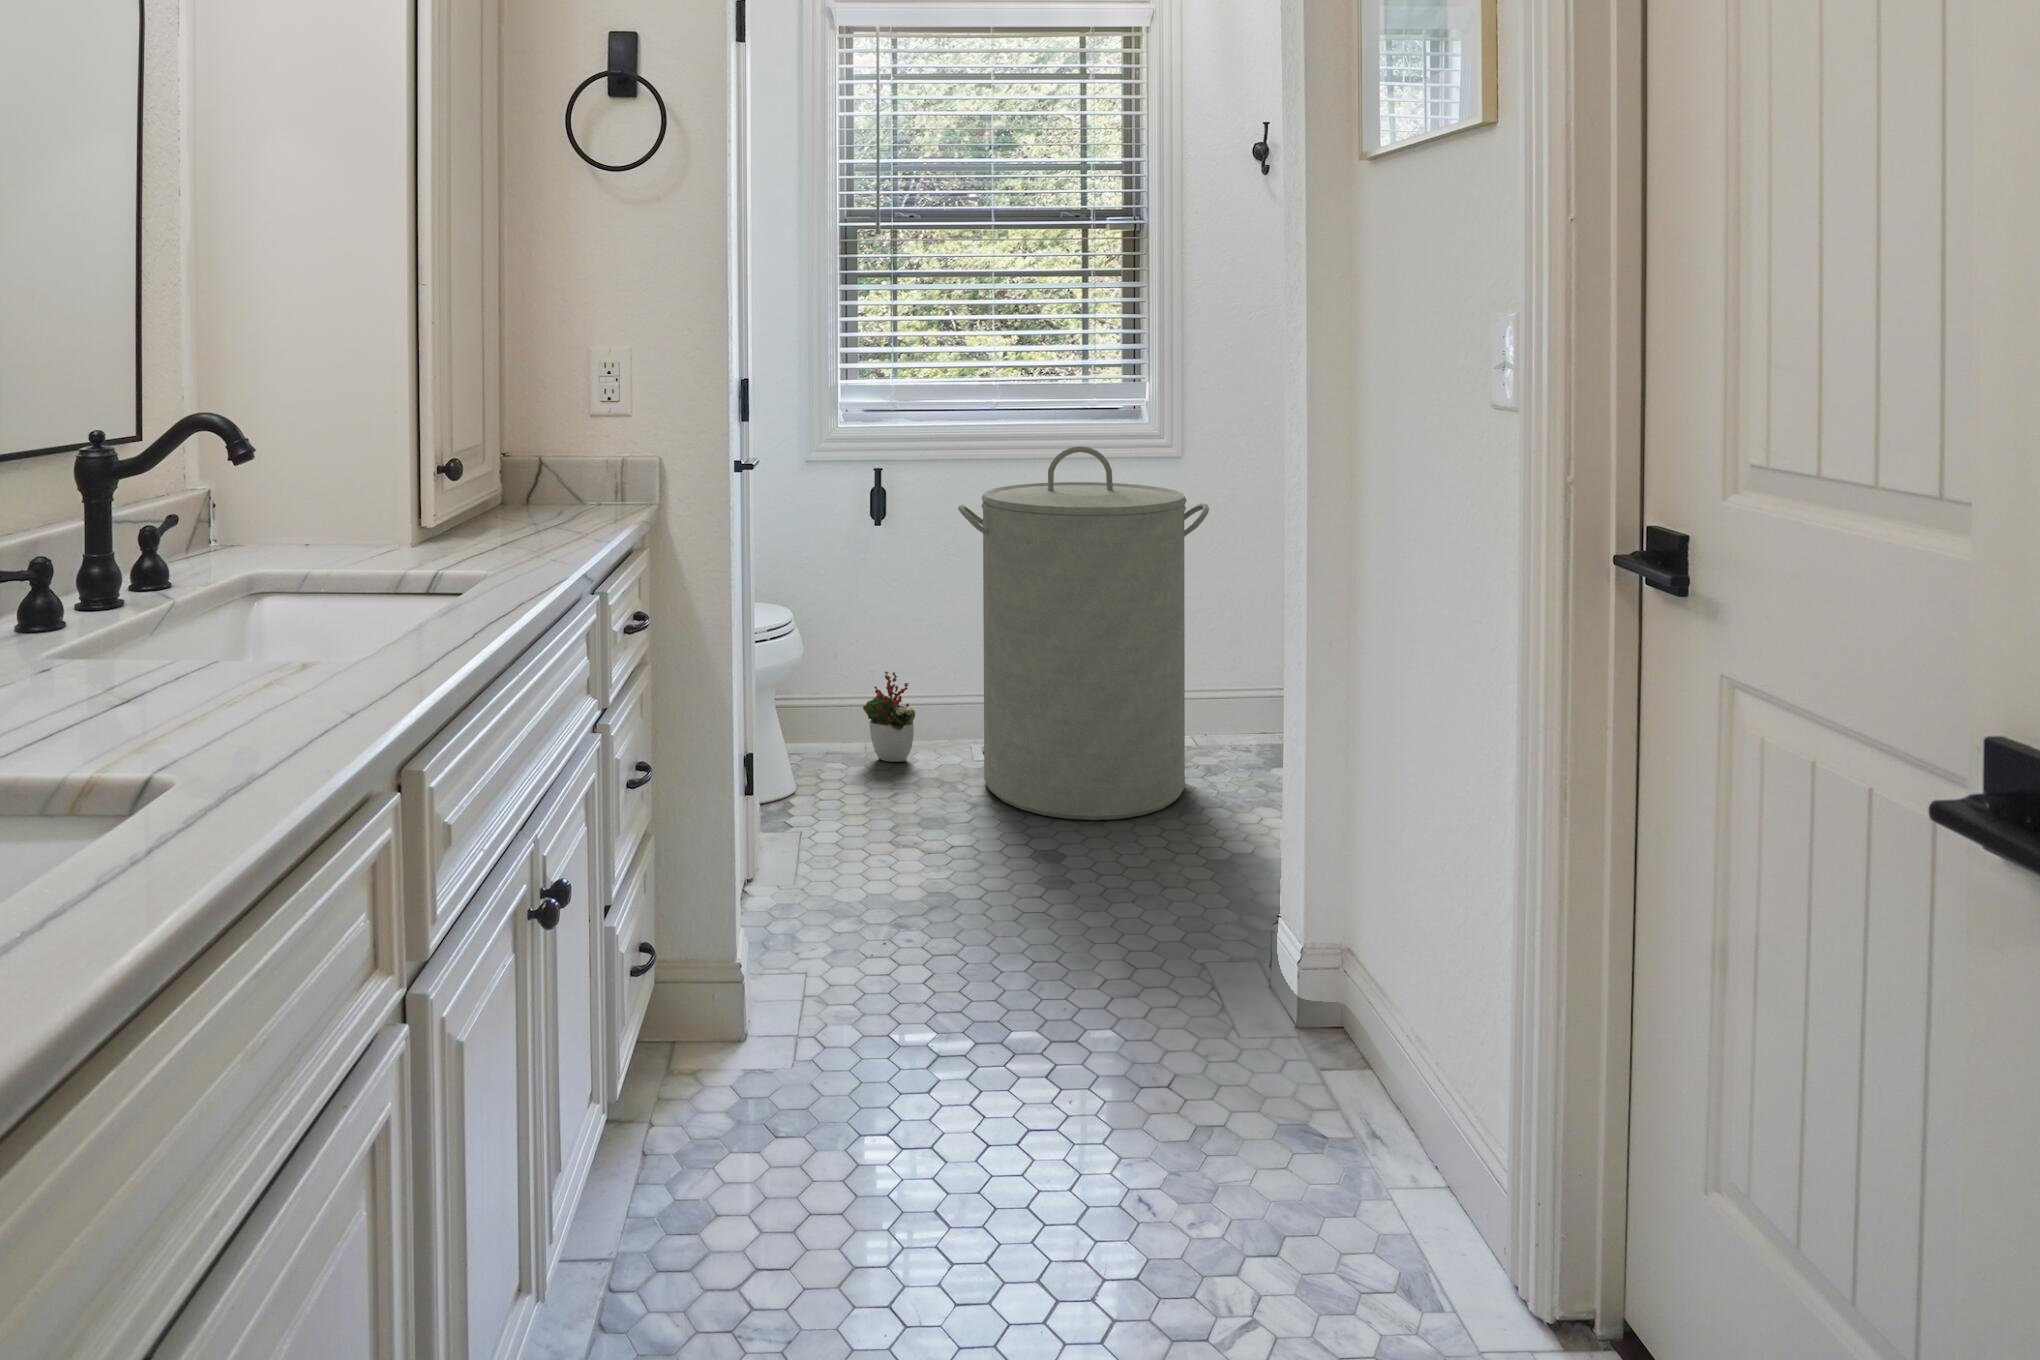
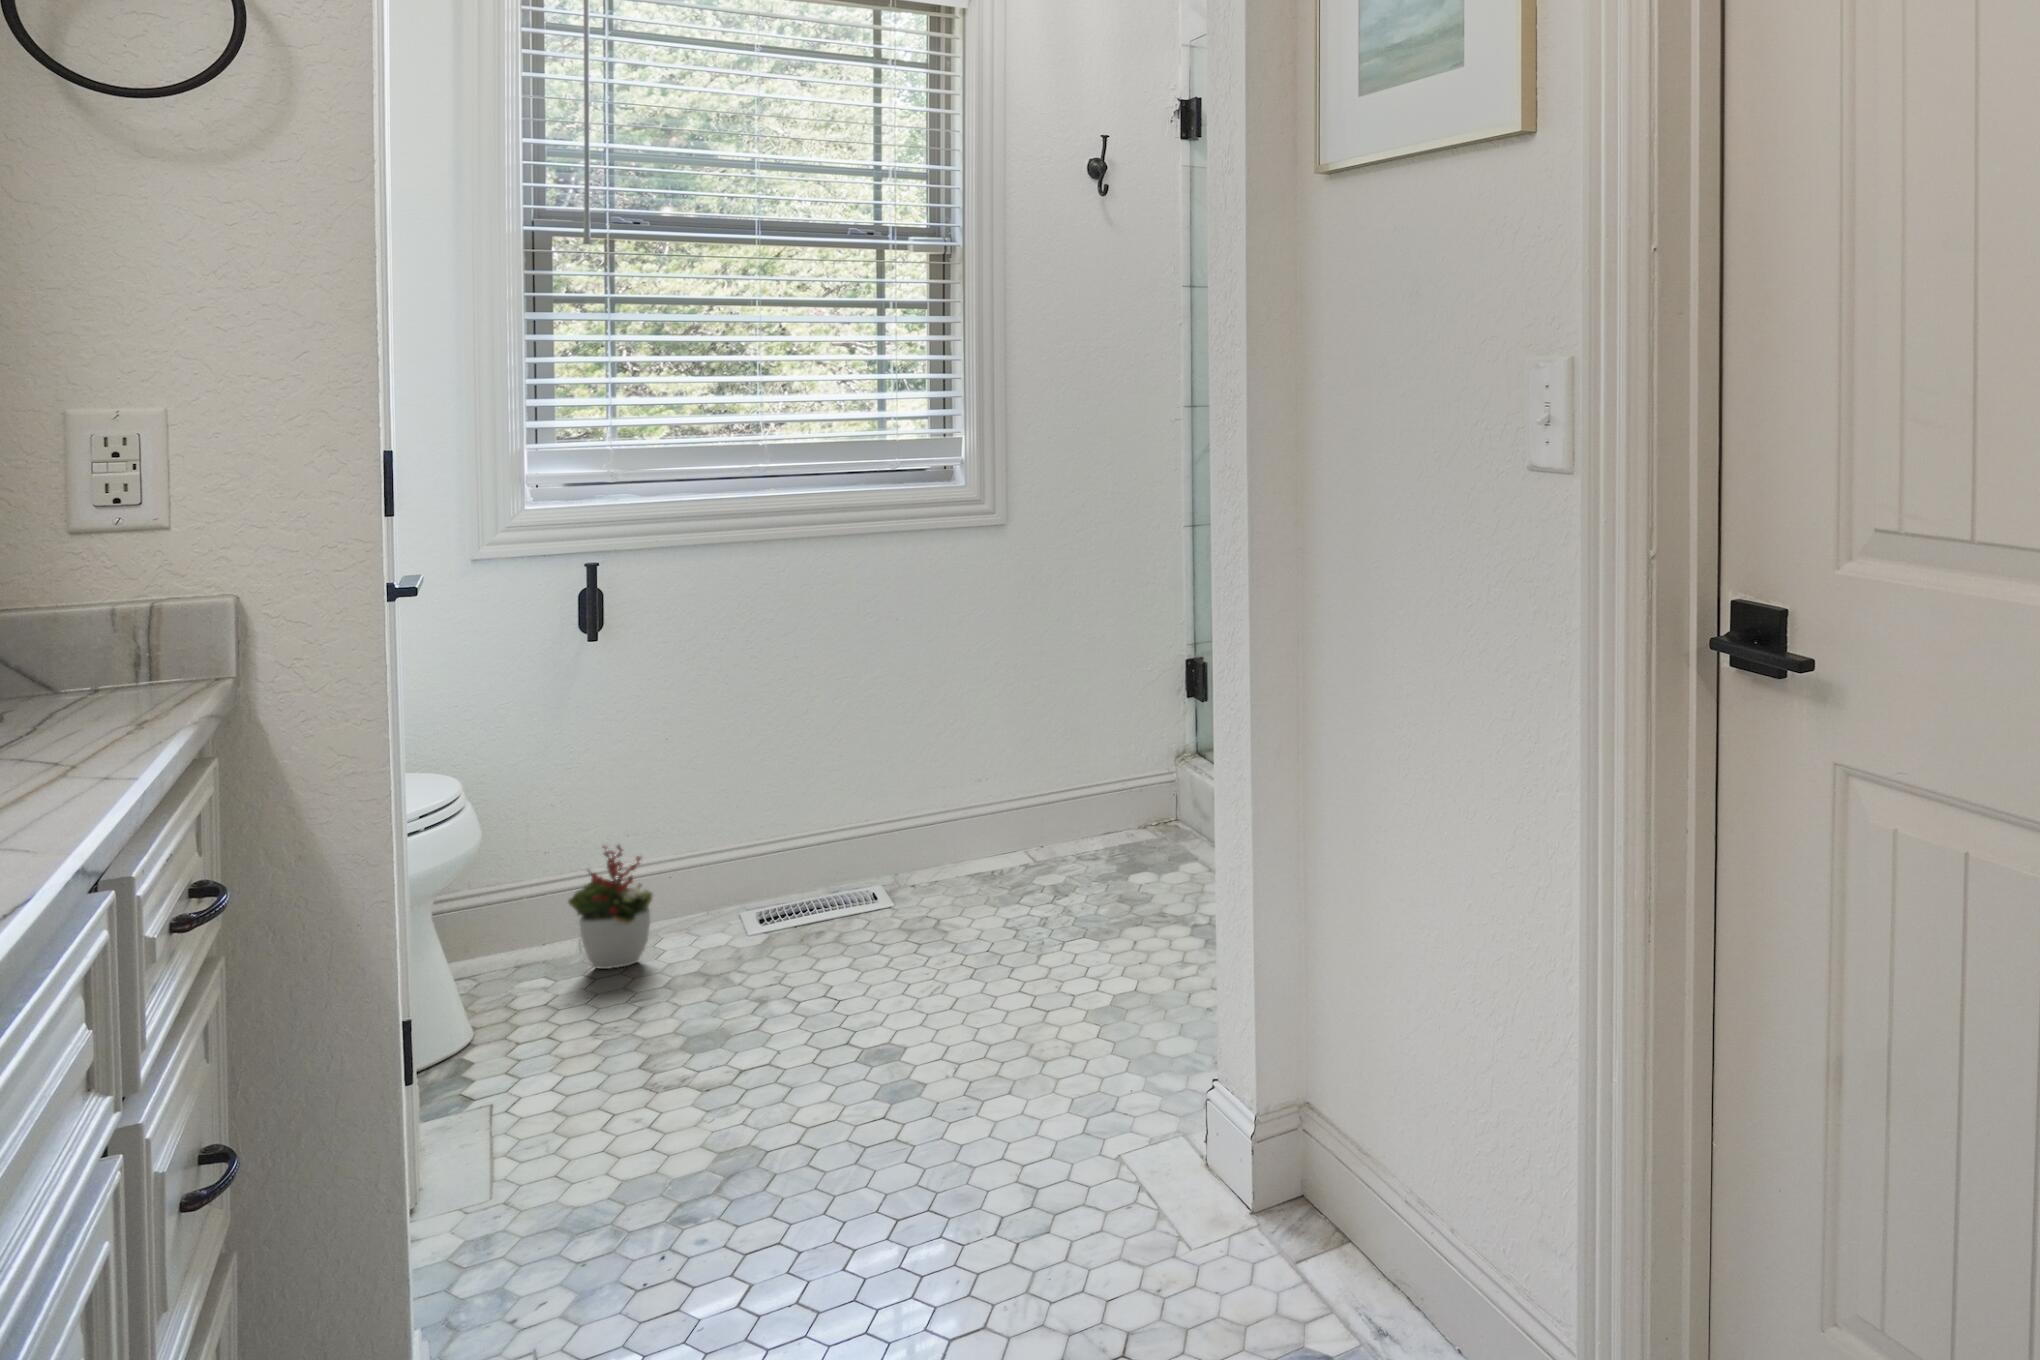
laundry hamper: present [958,446,1209,820] -> none [724,520,1054,992]

